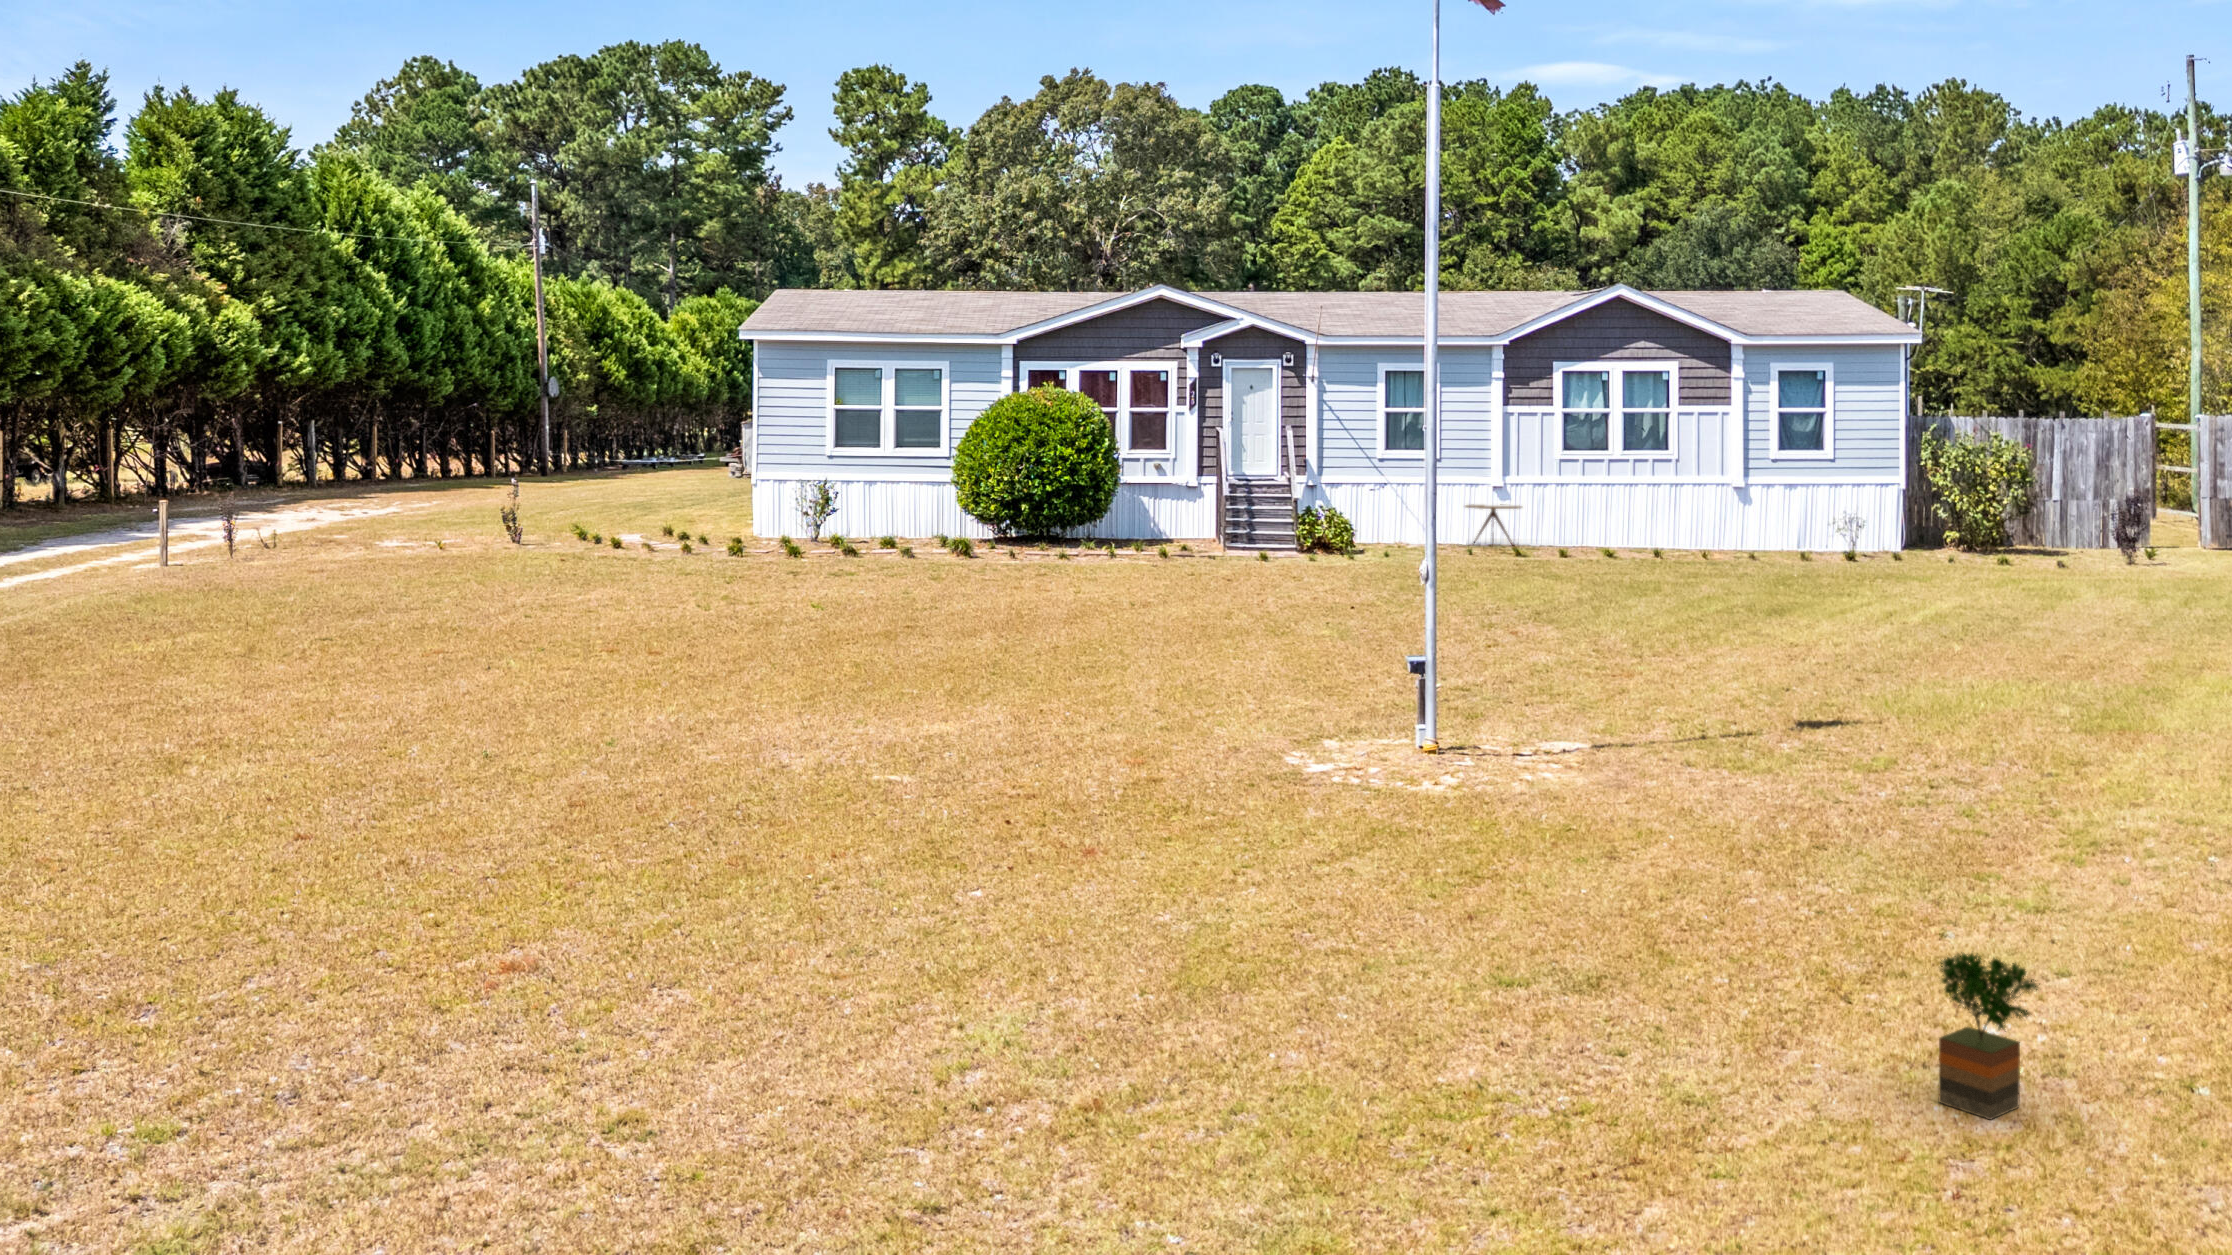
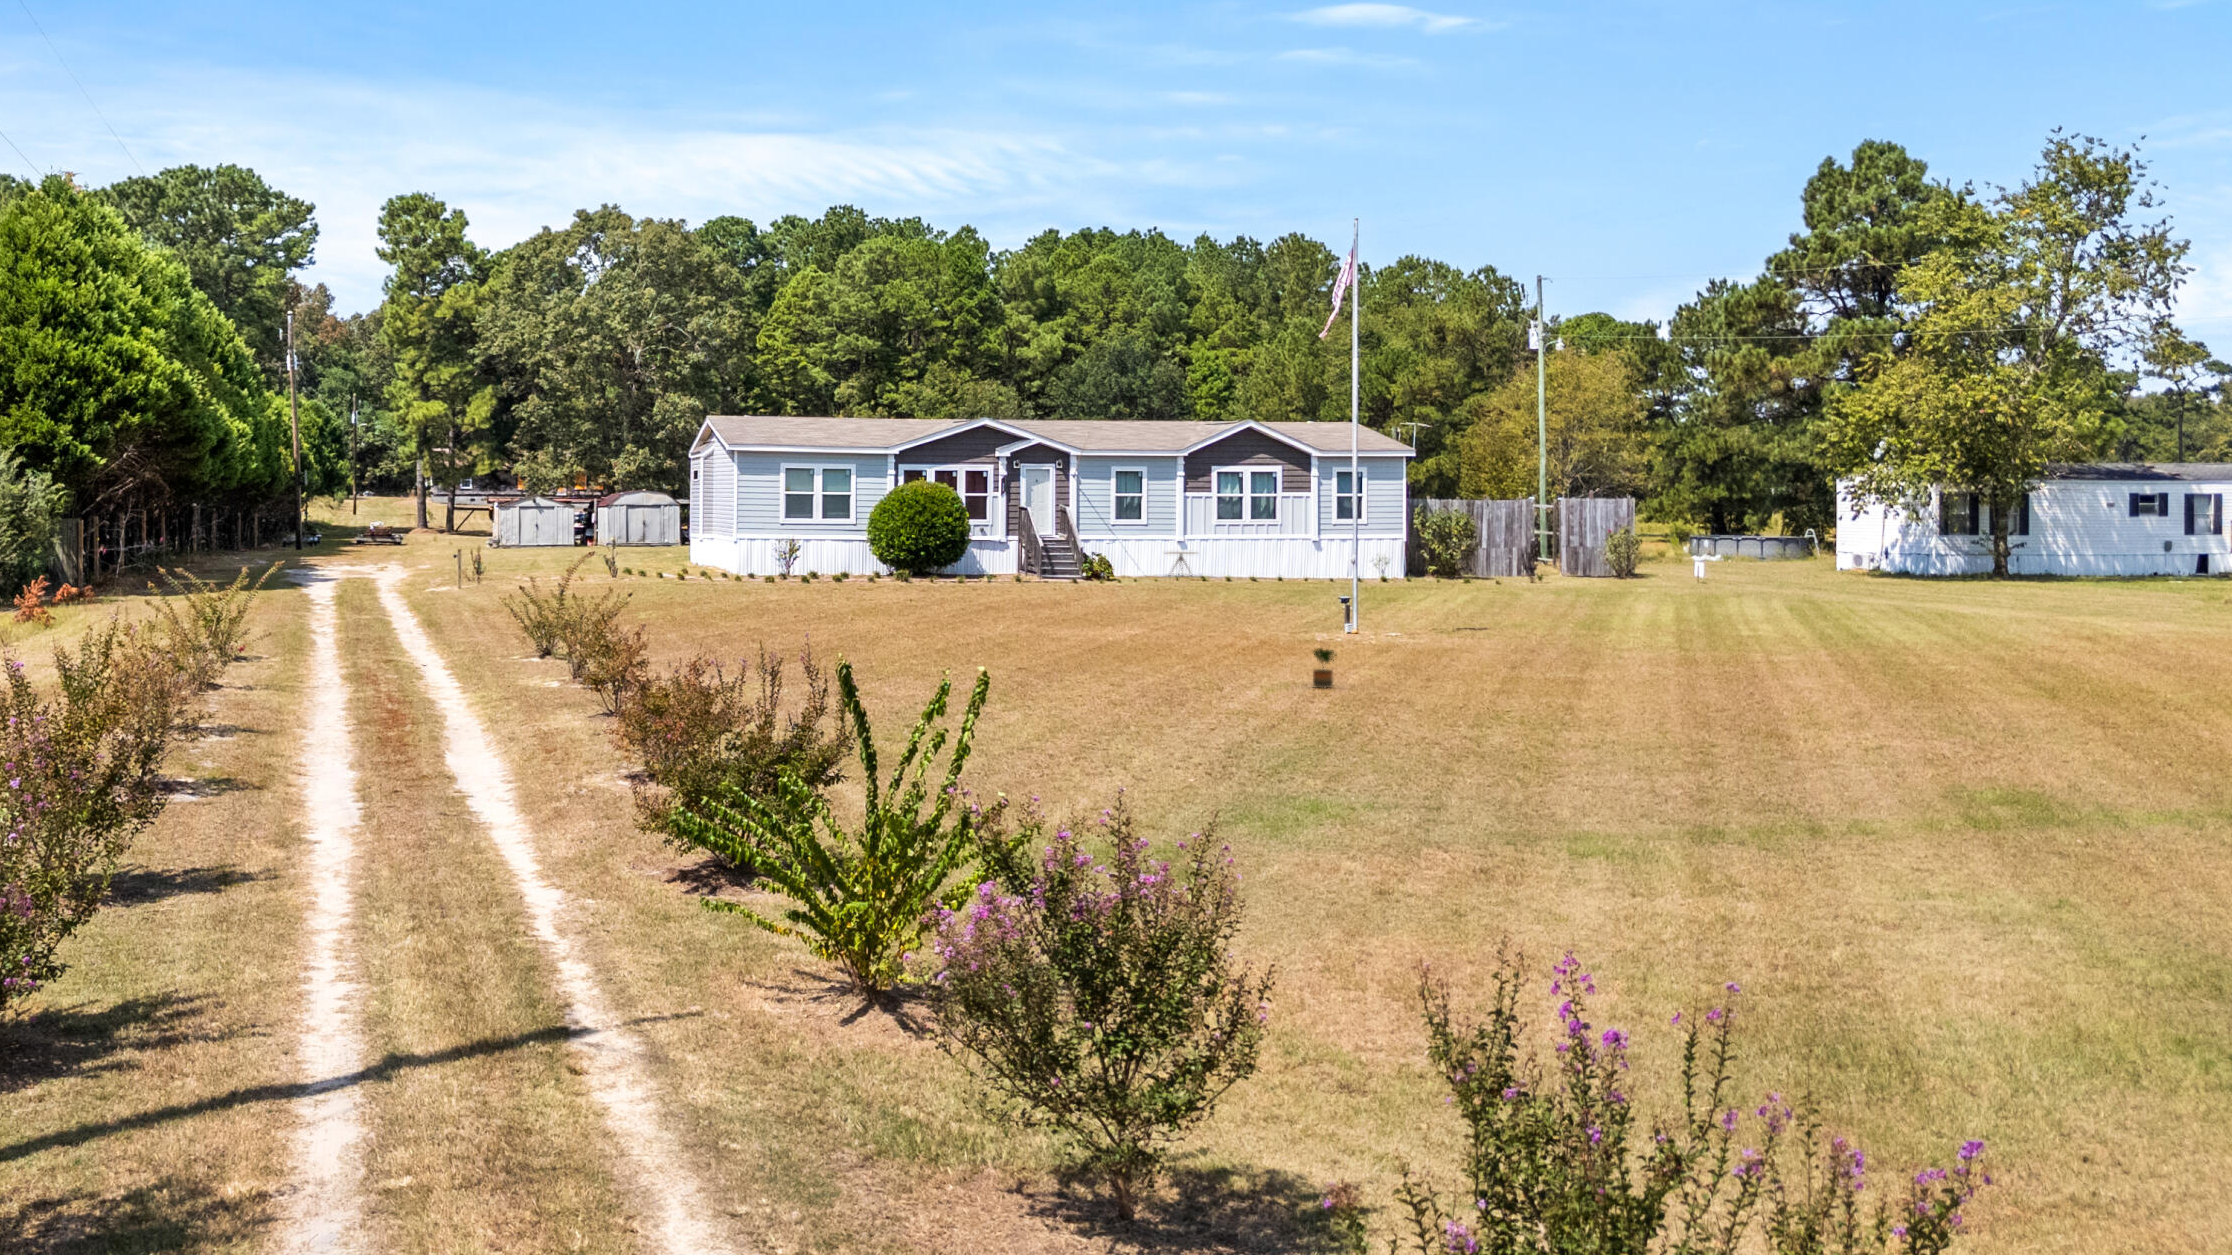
potted tree: present [1939,952,2040,1120] -> present [1313,649,1337,688]

